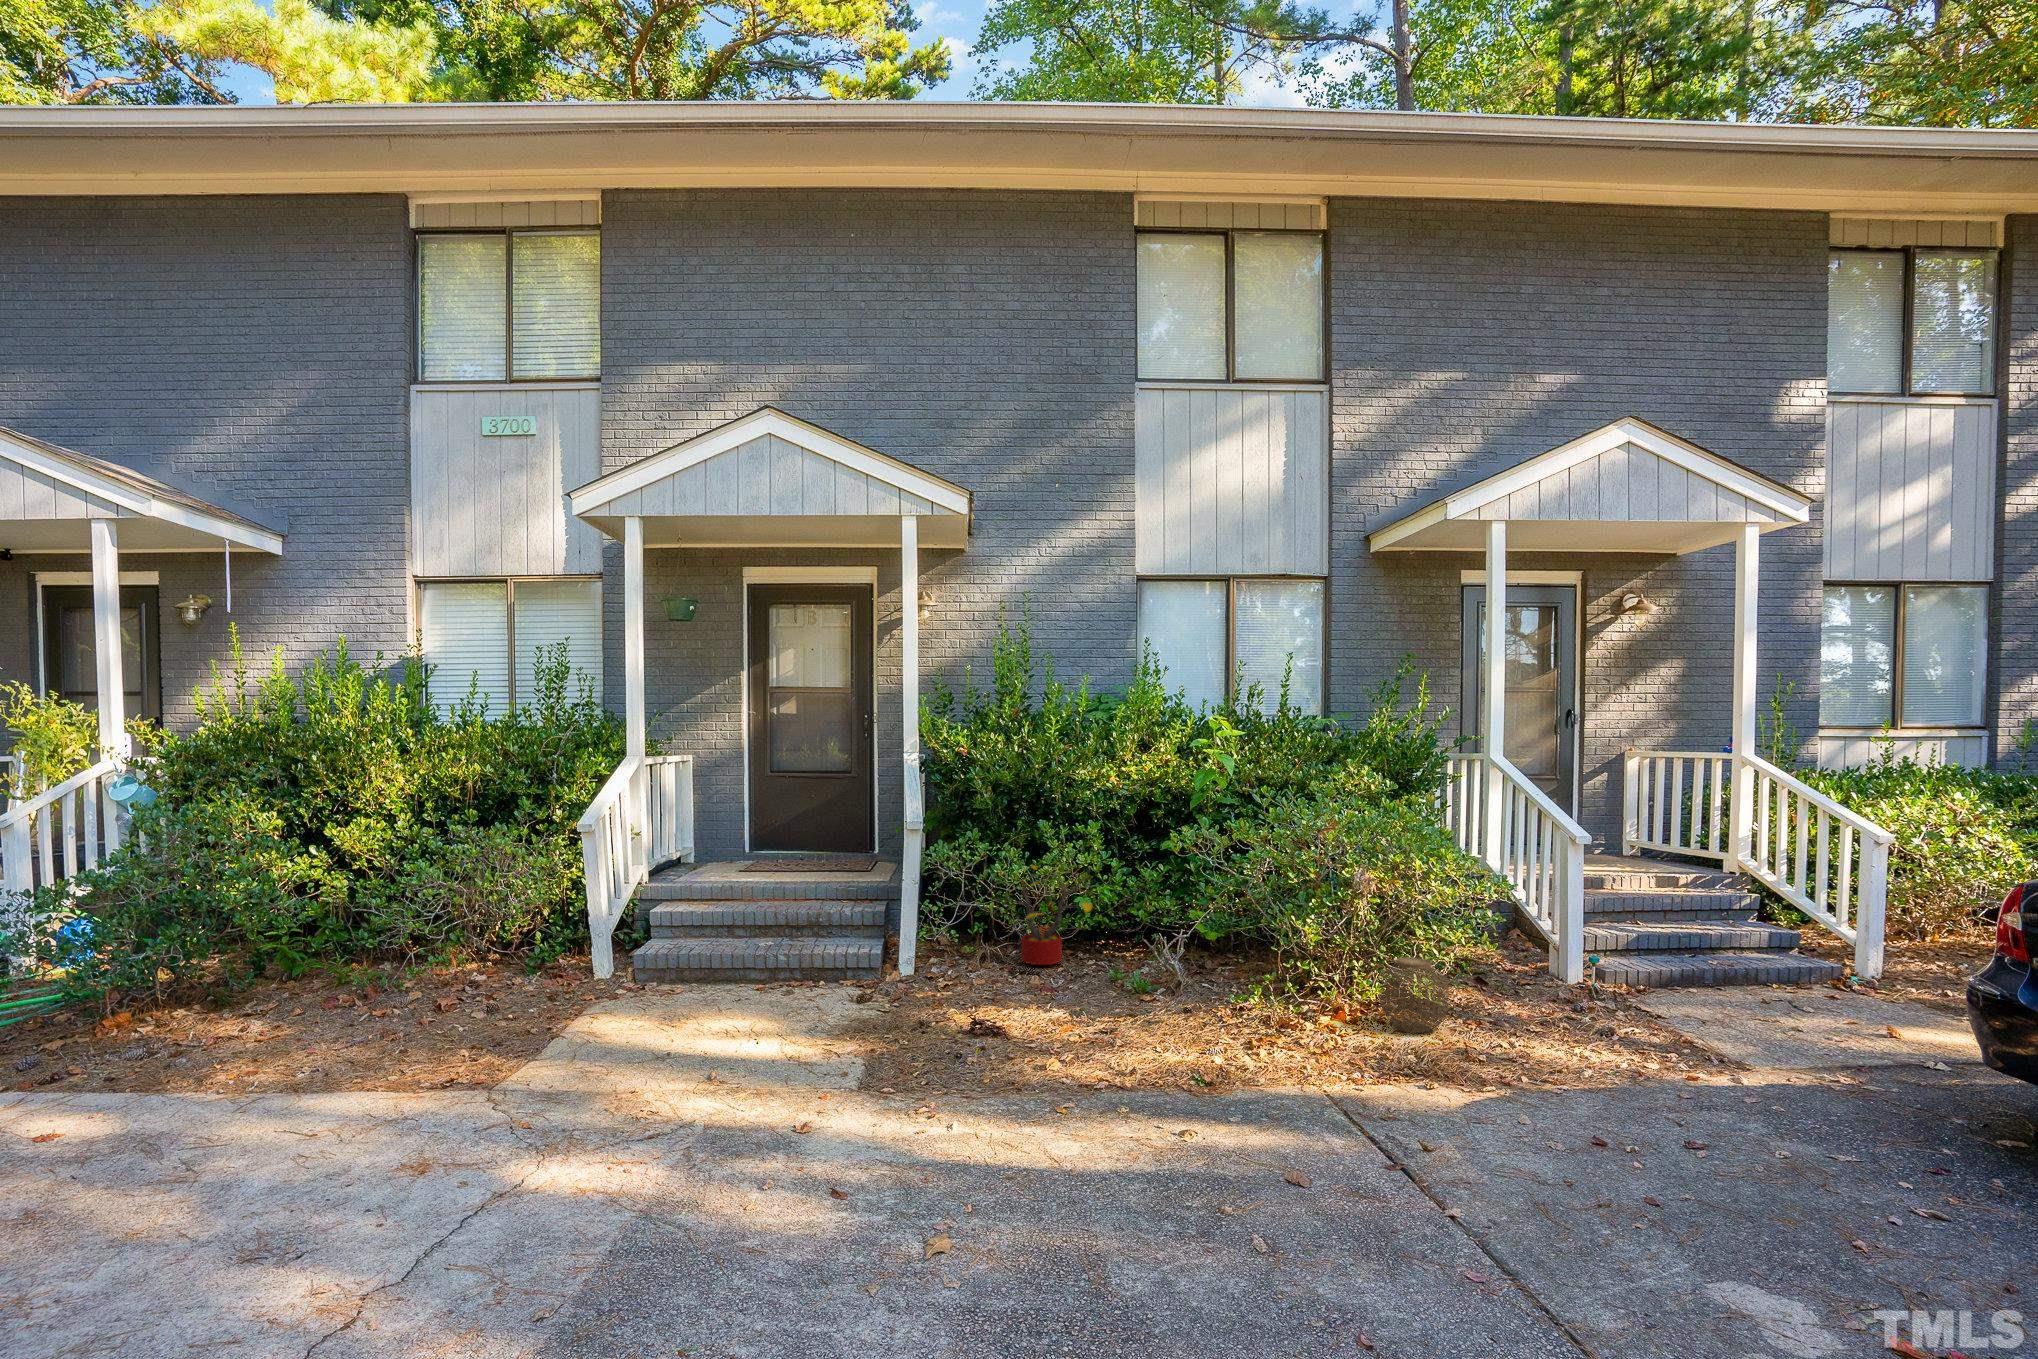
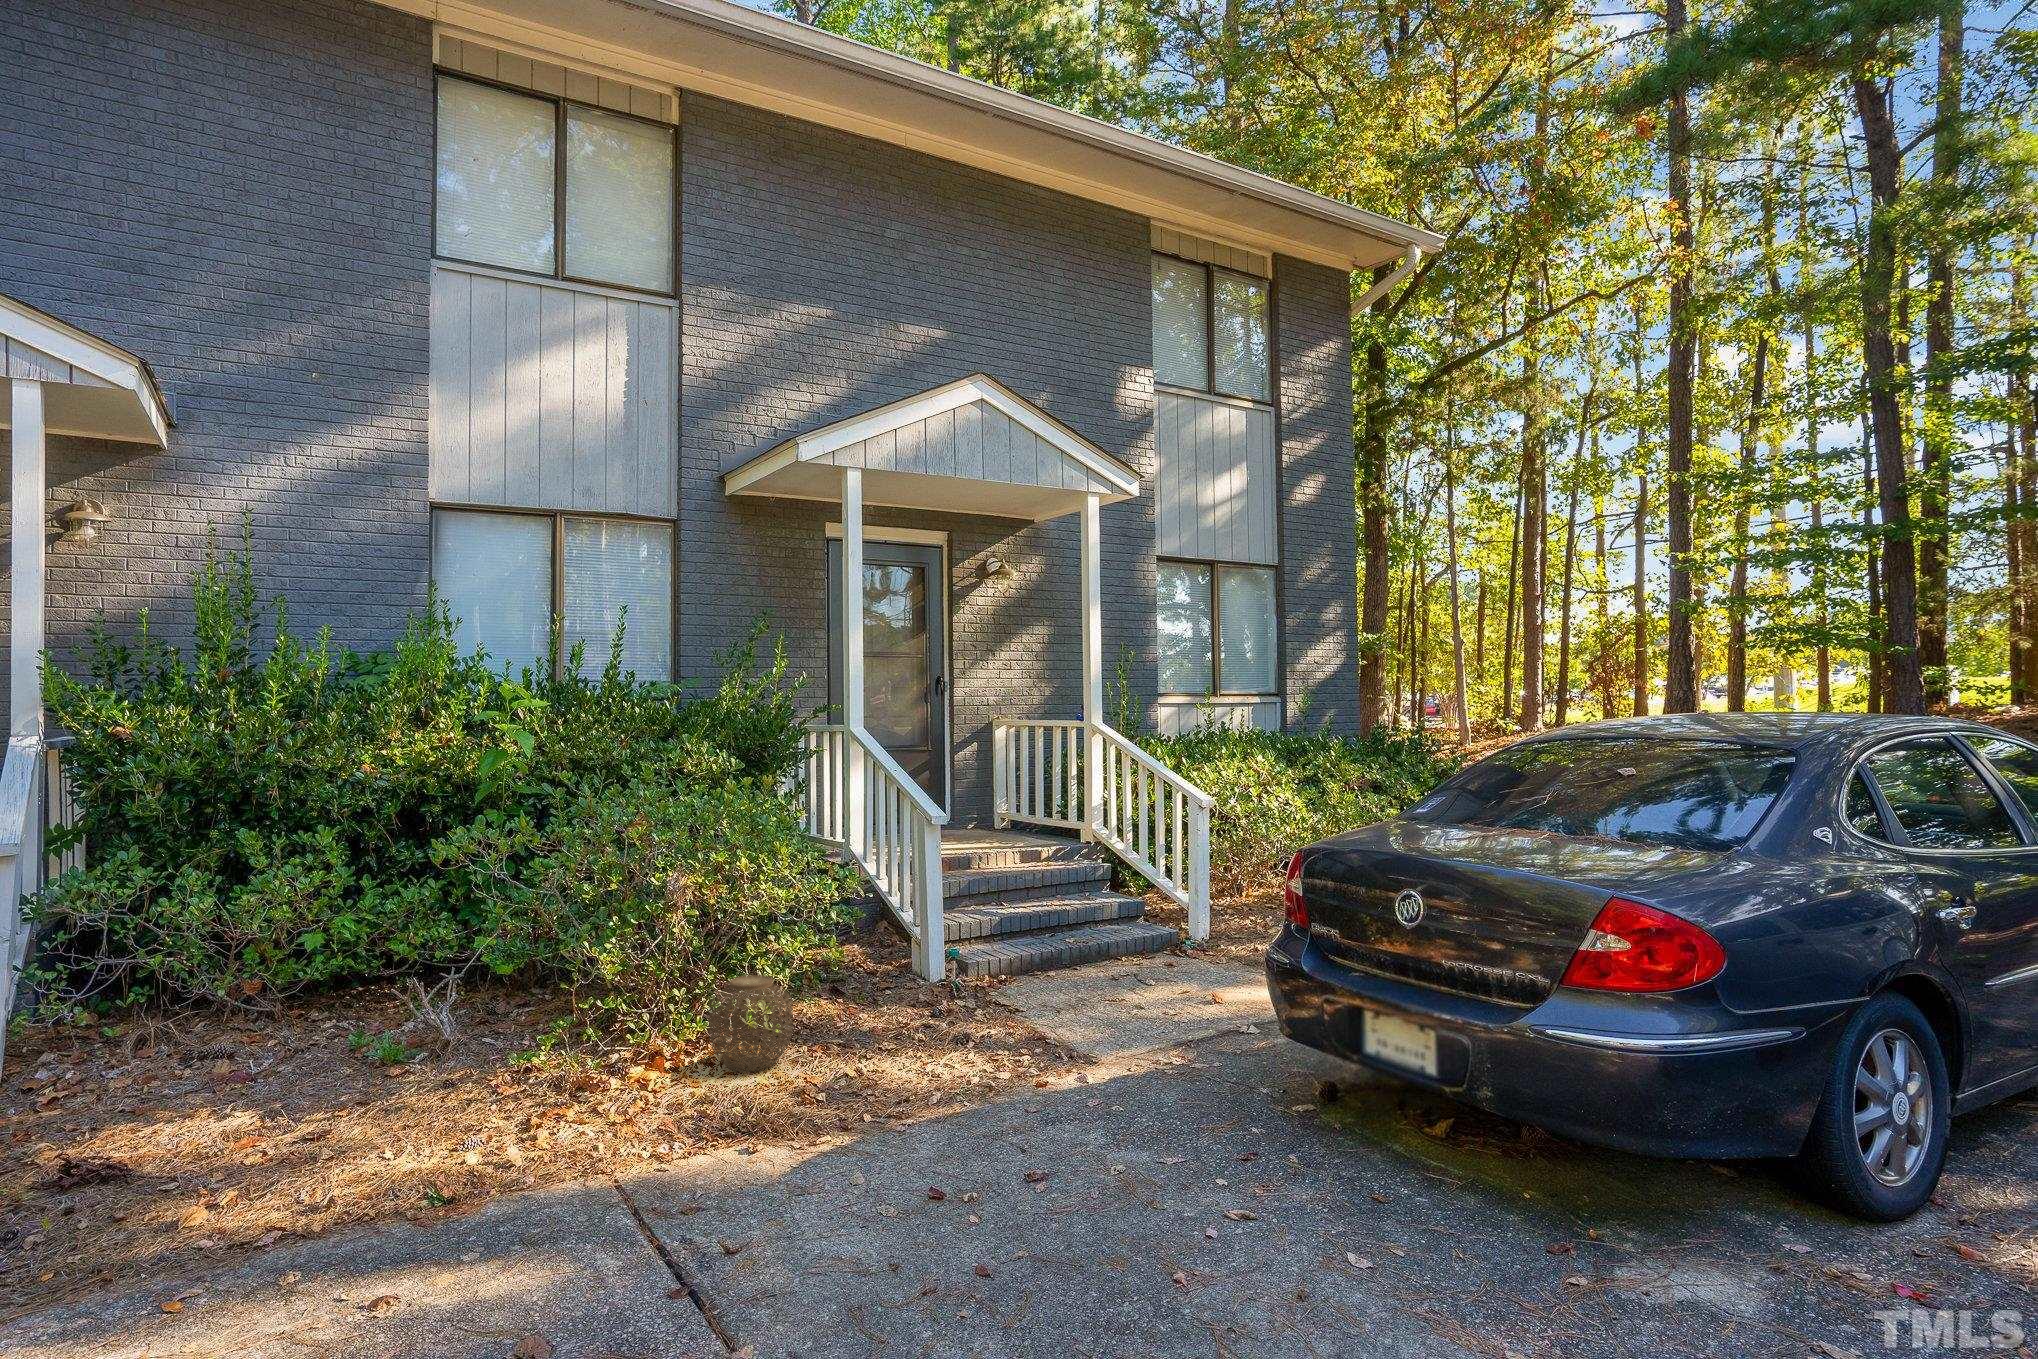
decorative plant: present [1015,866,1092,965] -> none [174,895,308,1049]

